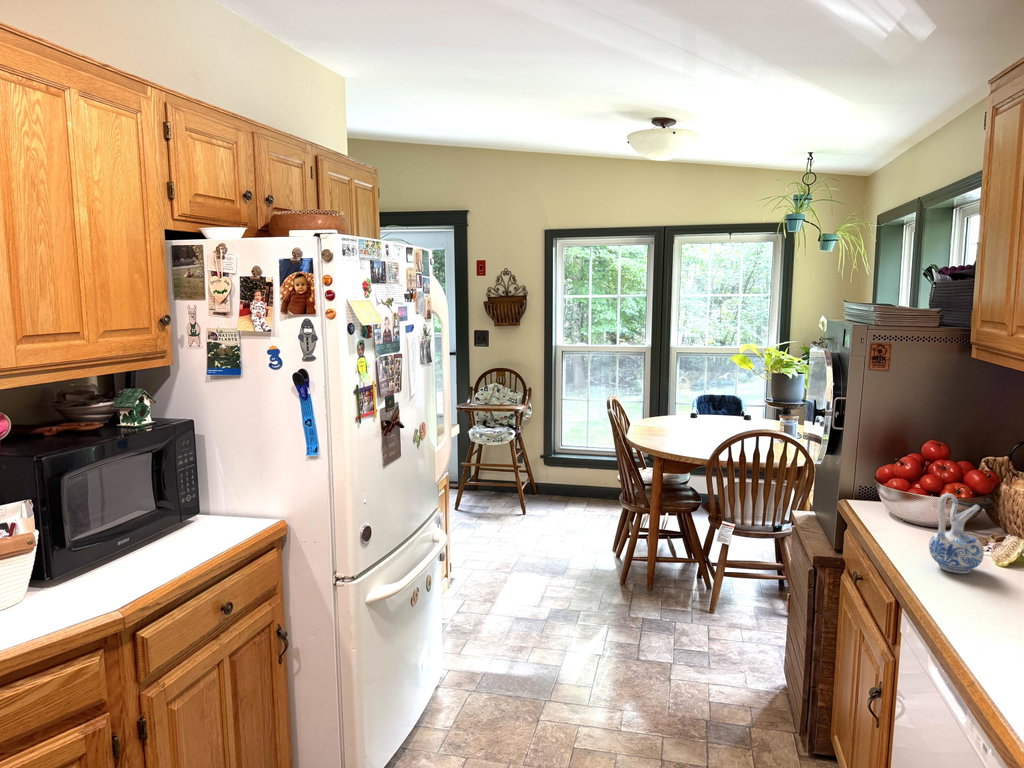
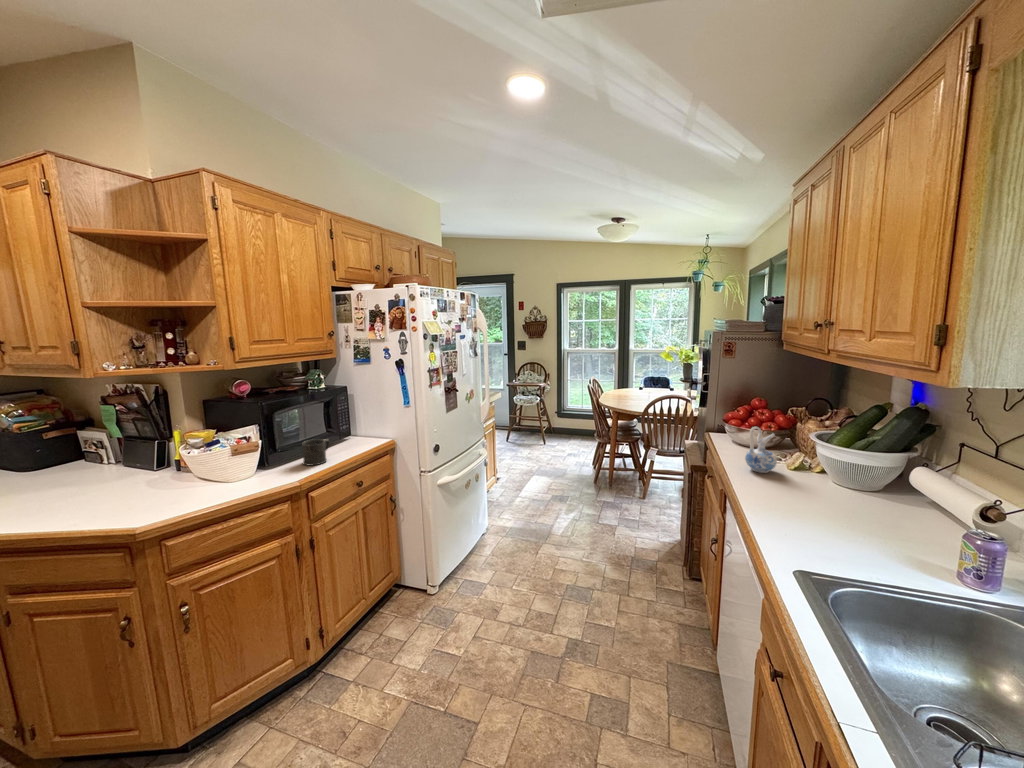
mug: none [116,523,169,577] -> present [302,439,329,466]

